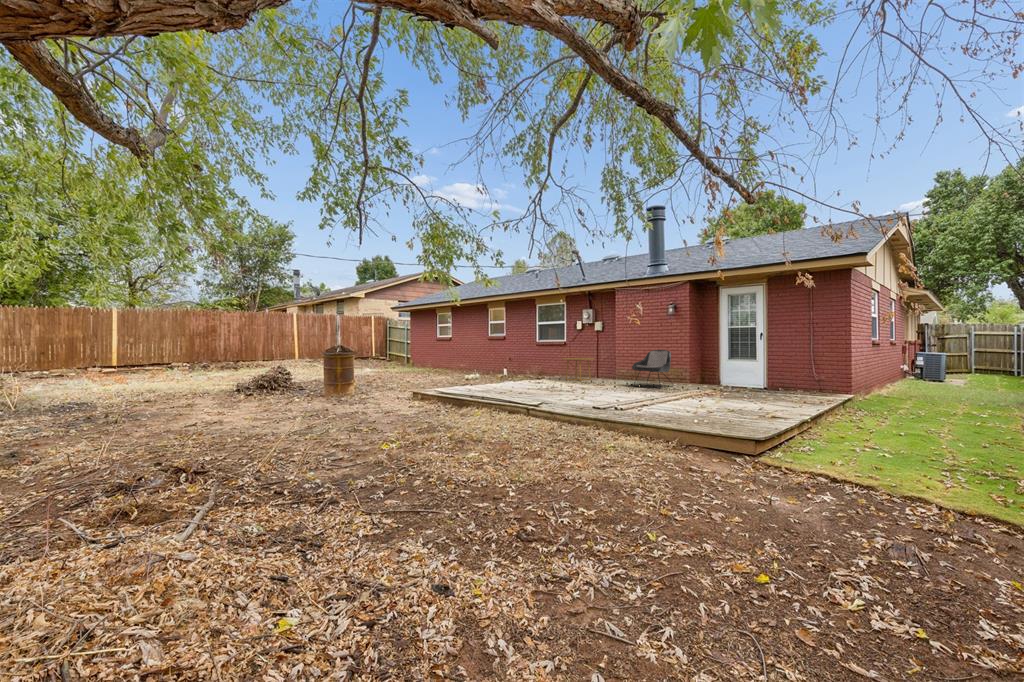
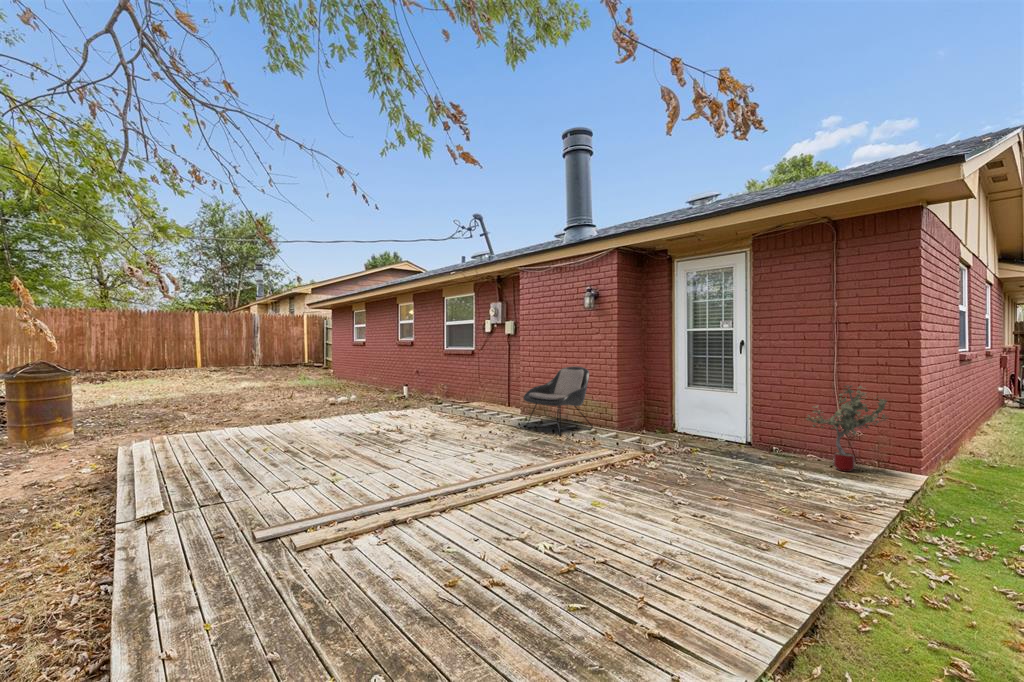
potted tree: none [798,353,838,395] -> present [806,385,887,472]
round table: present [563,358,594,381] -> none [453,374,502,411]

